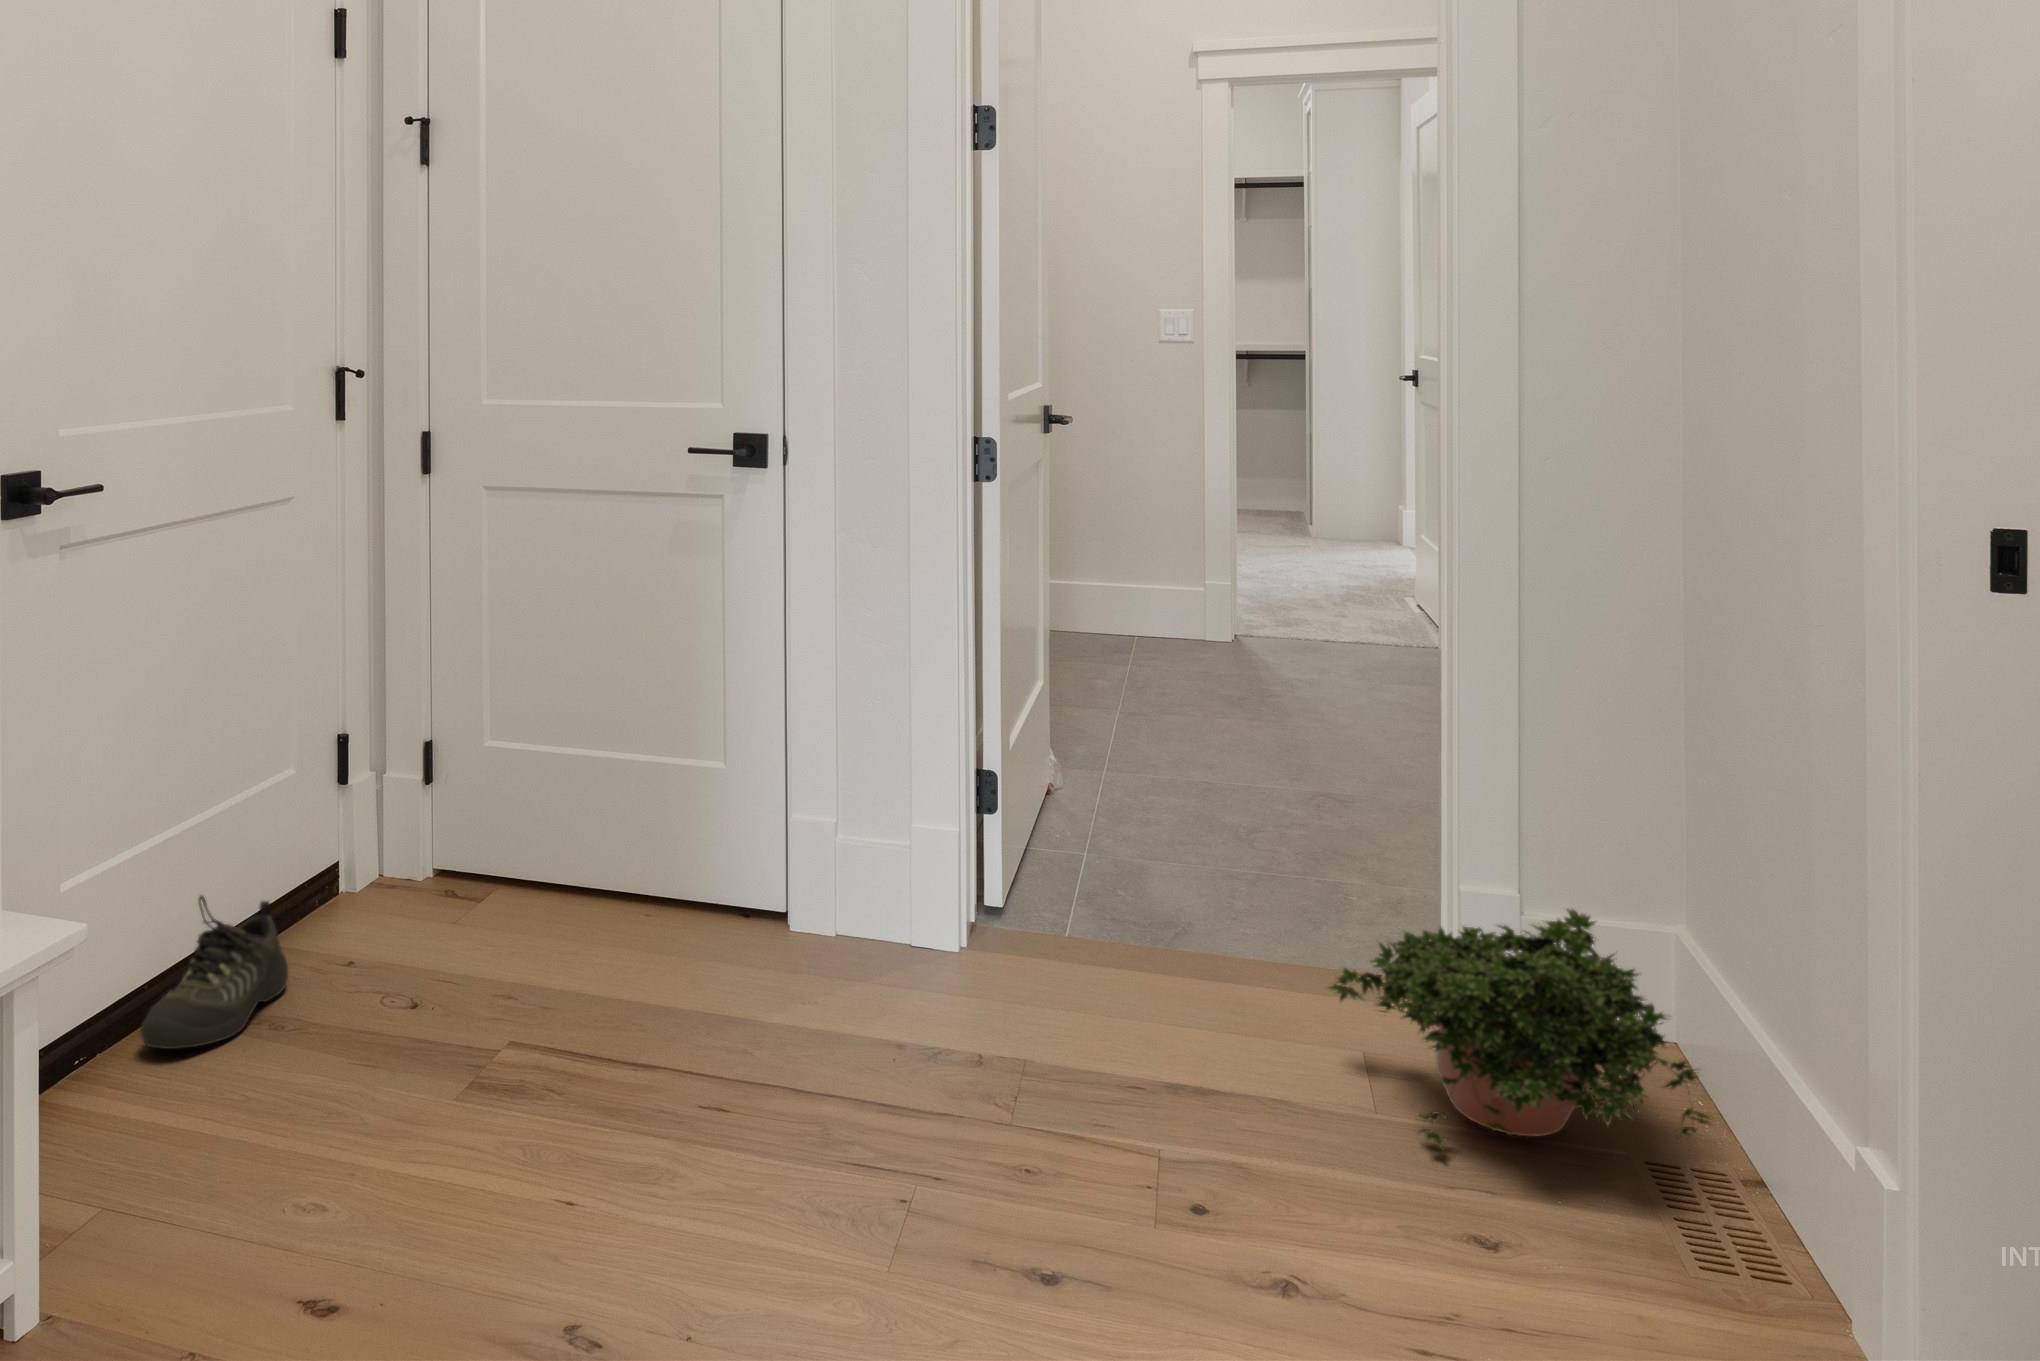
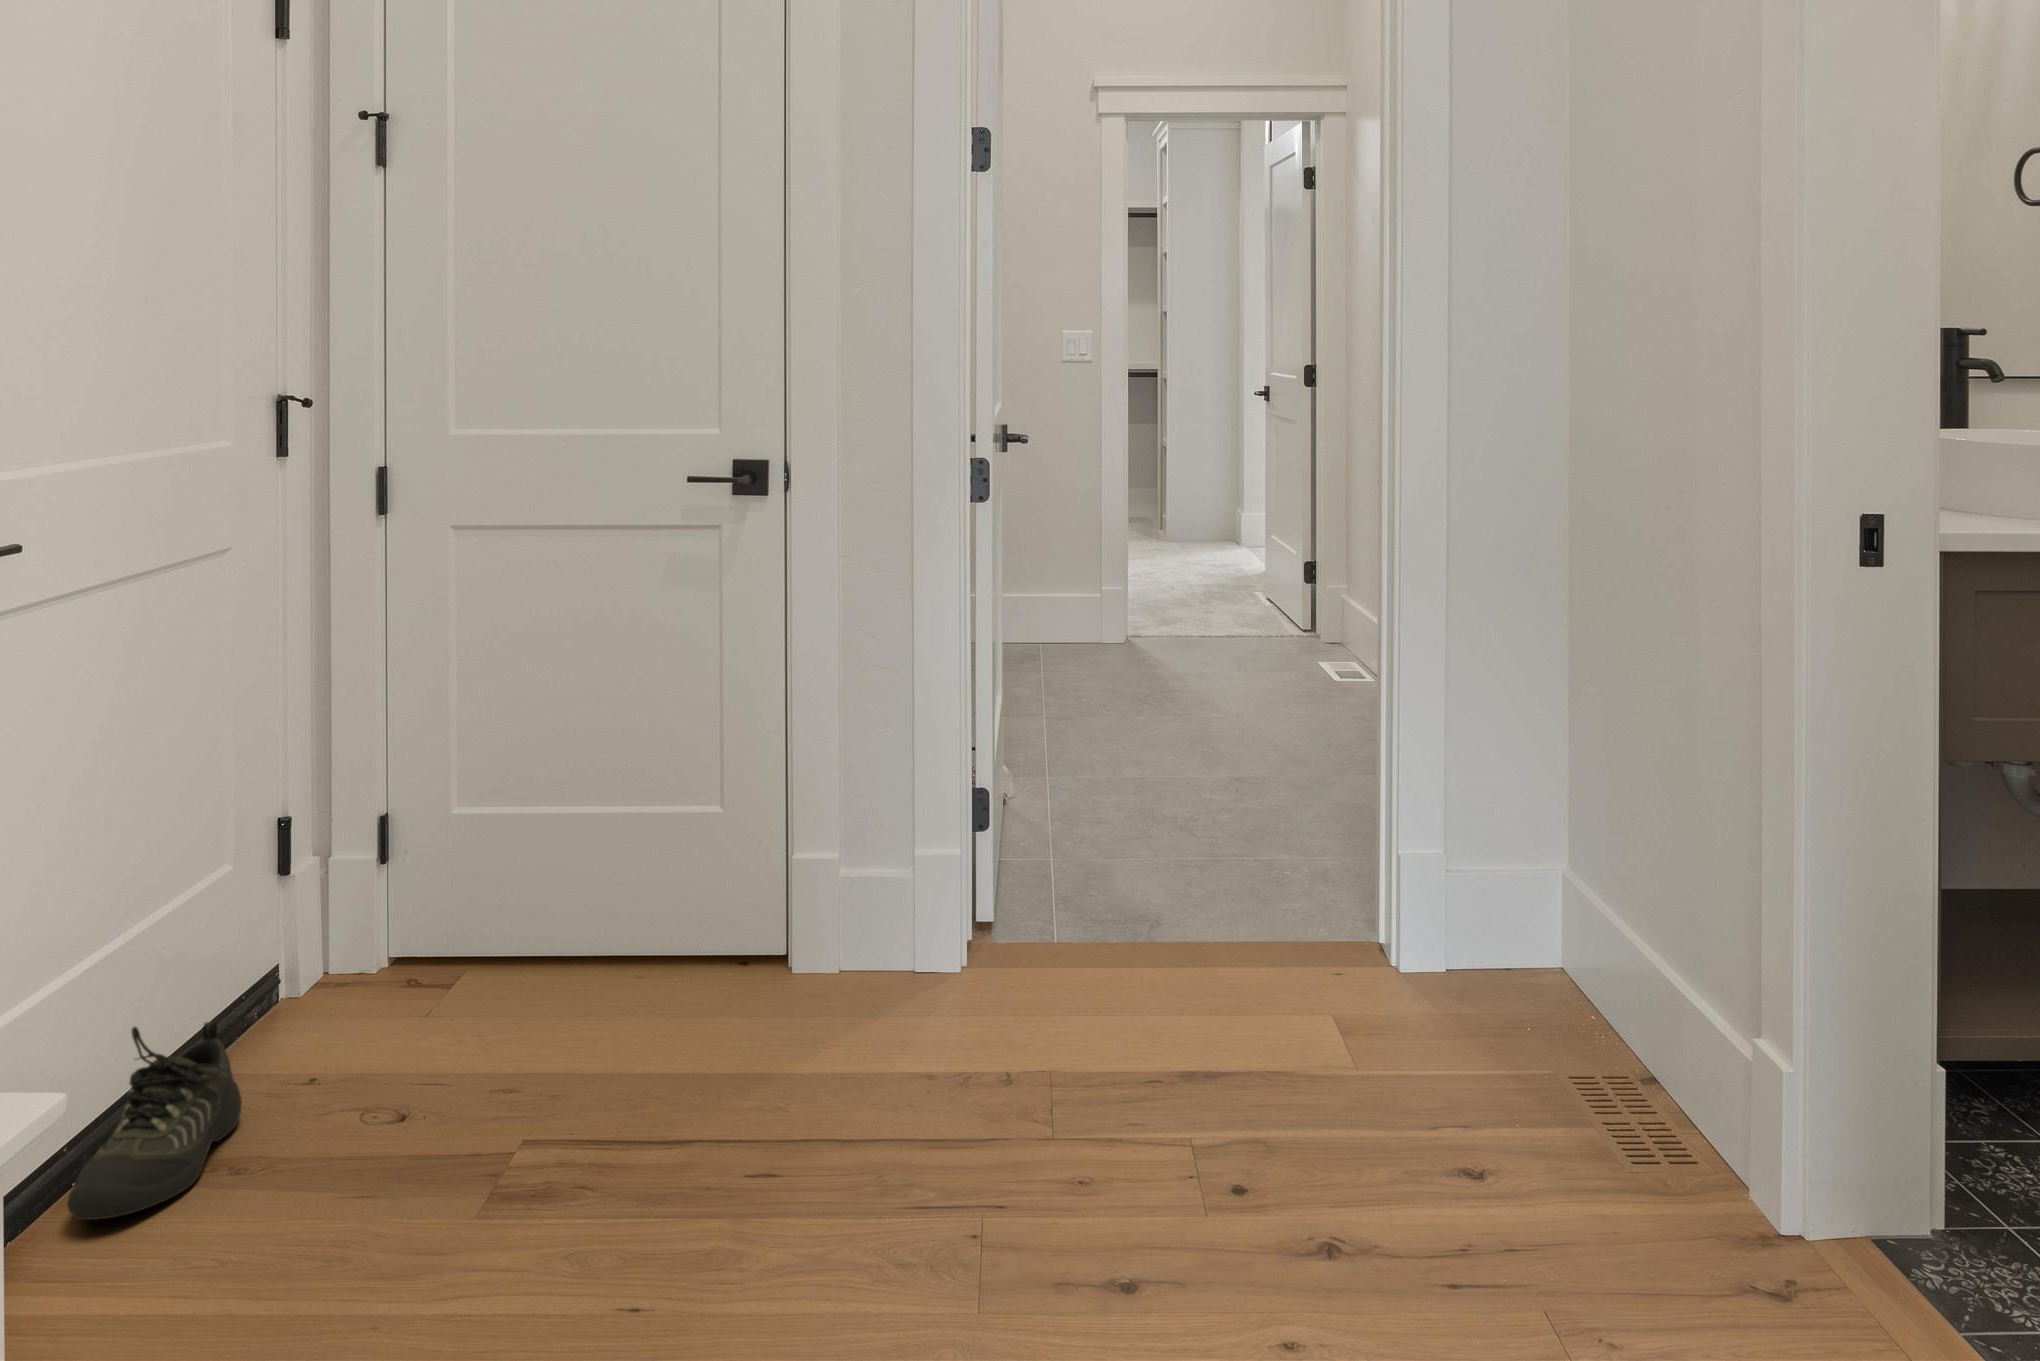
potted plant: present [1328,908,1711,1148] -> none [1332,858,1657,1093]

